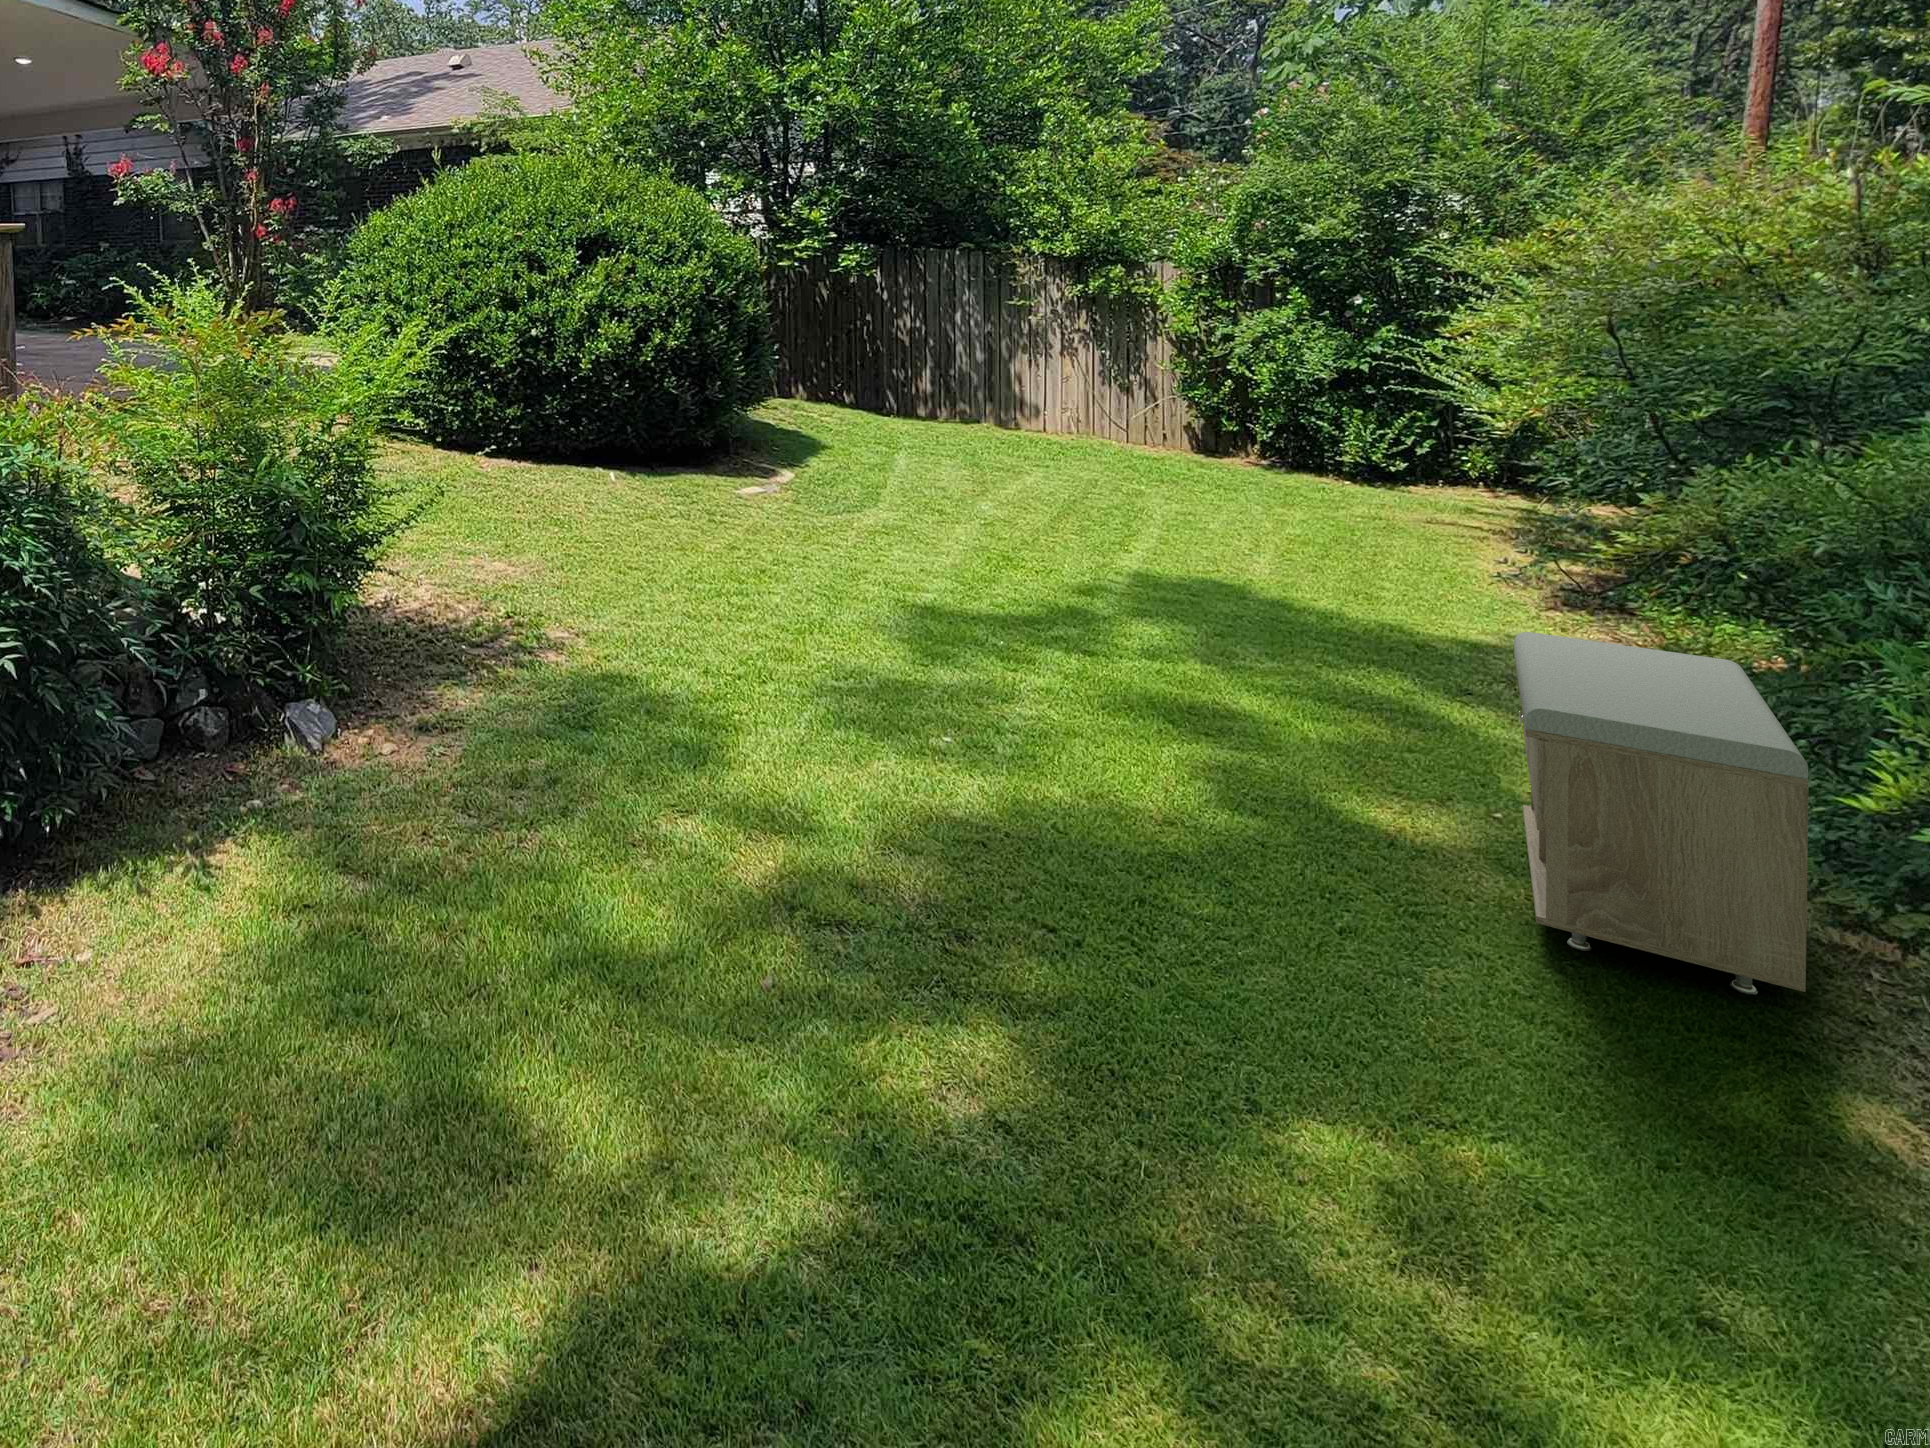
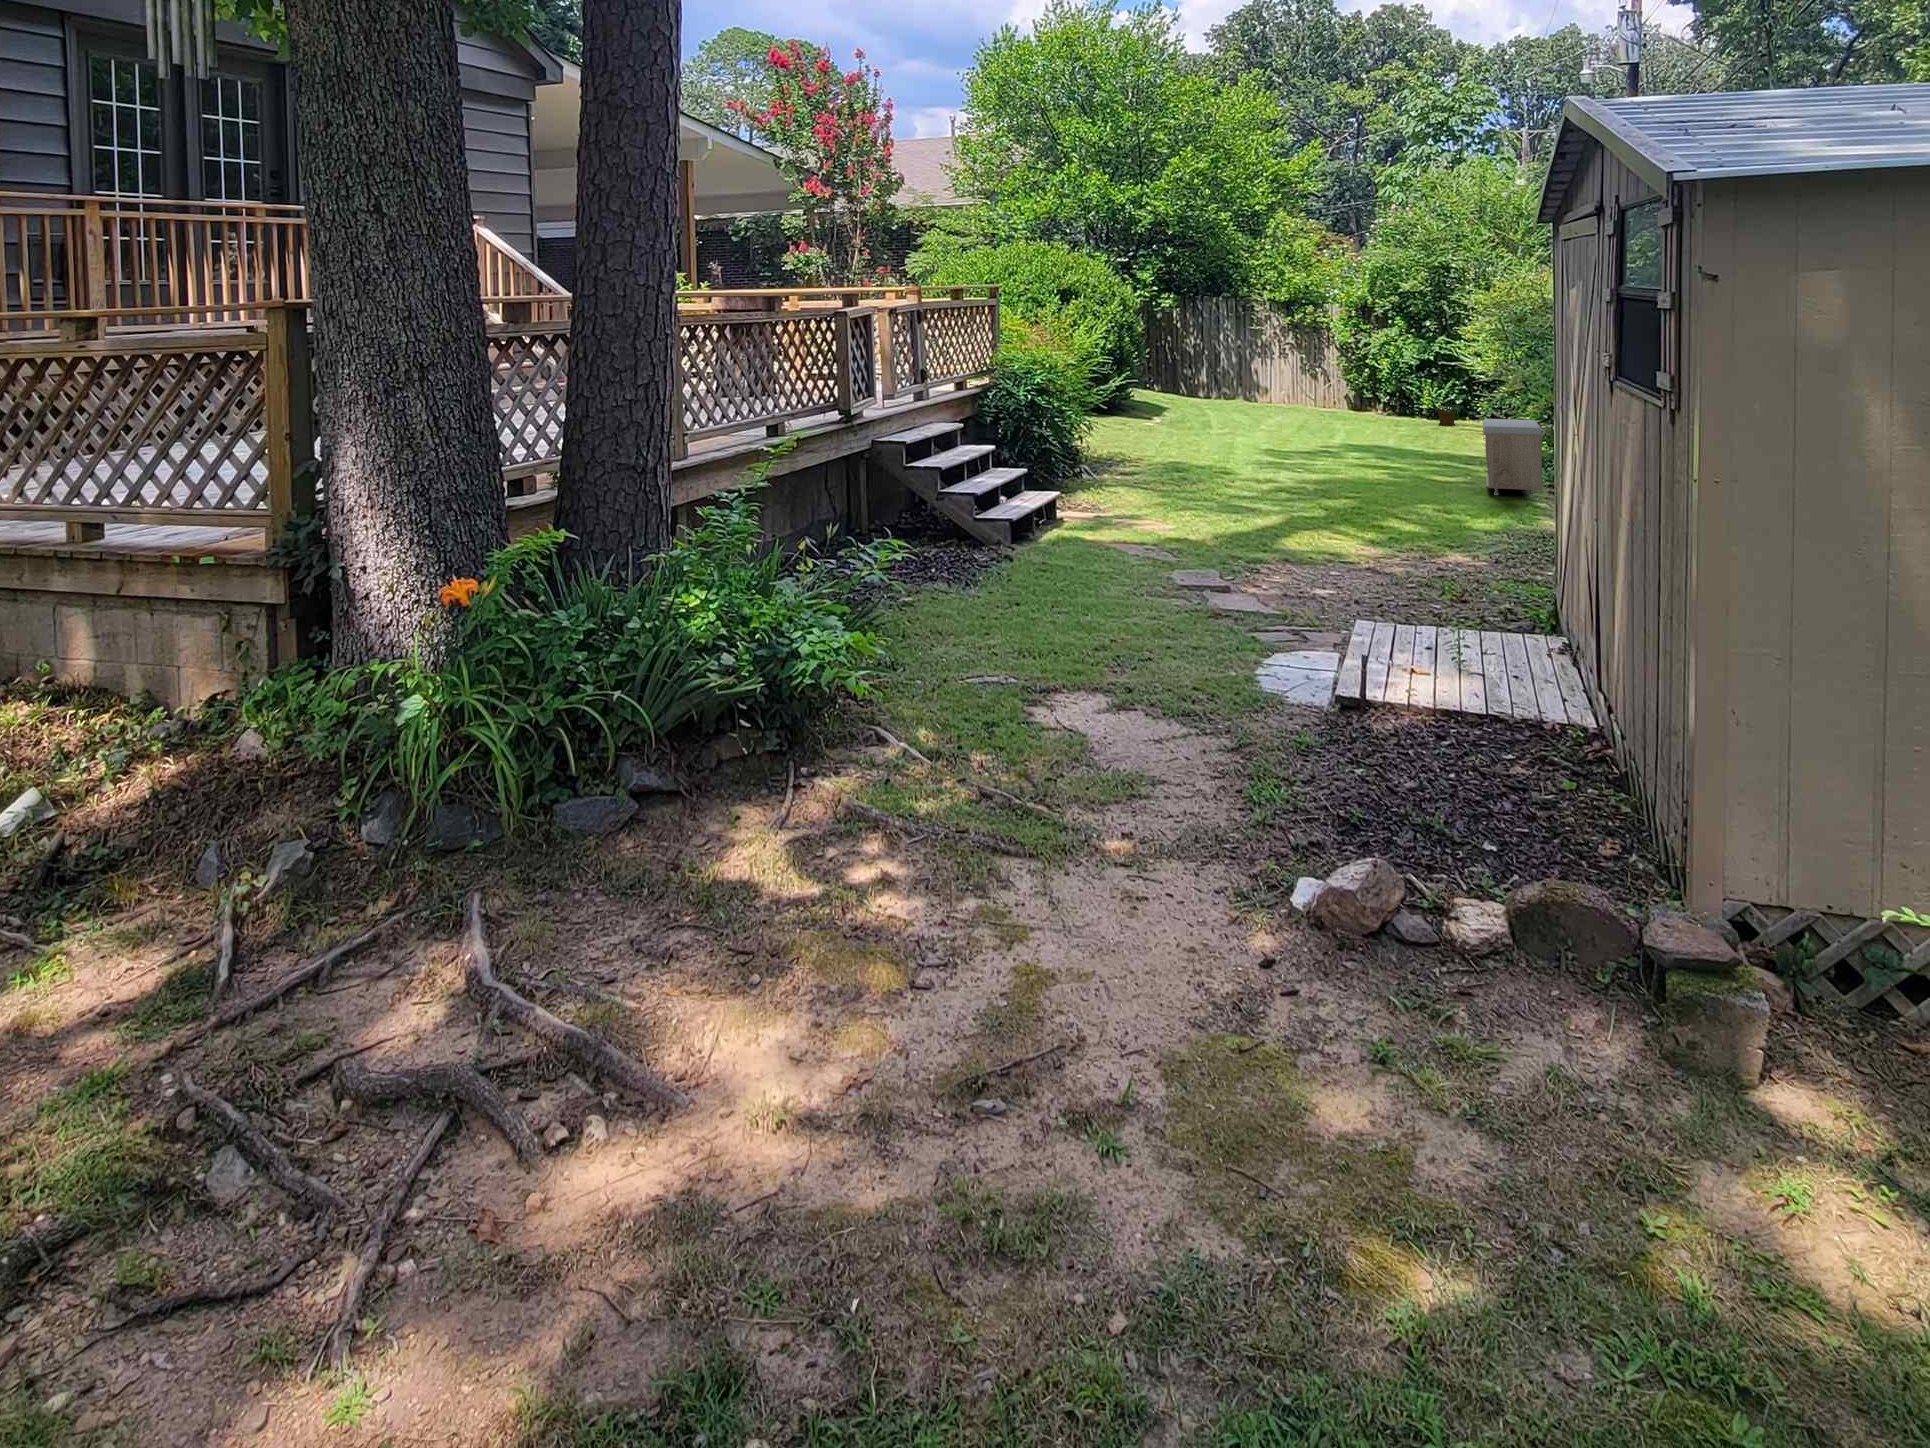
potted plant: none [1350,431,1452,502] -> present [1434,395,1467,426]

